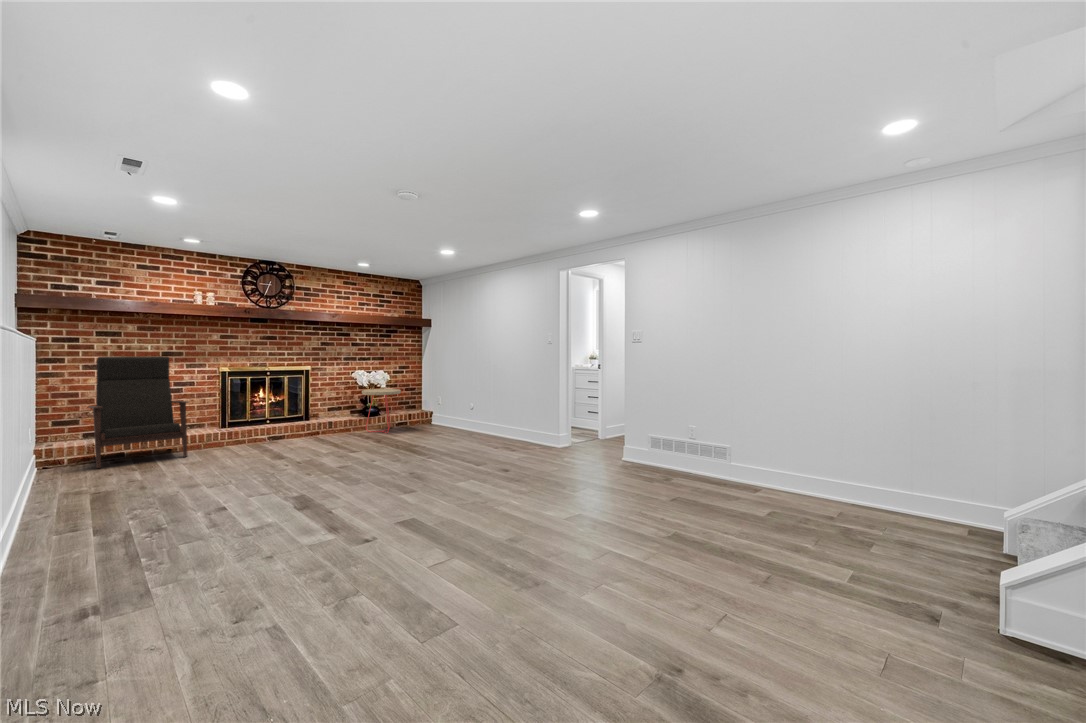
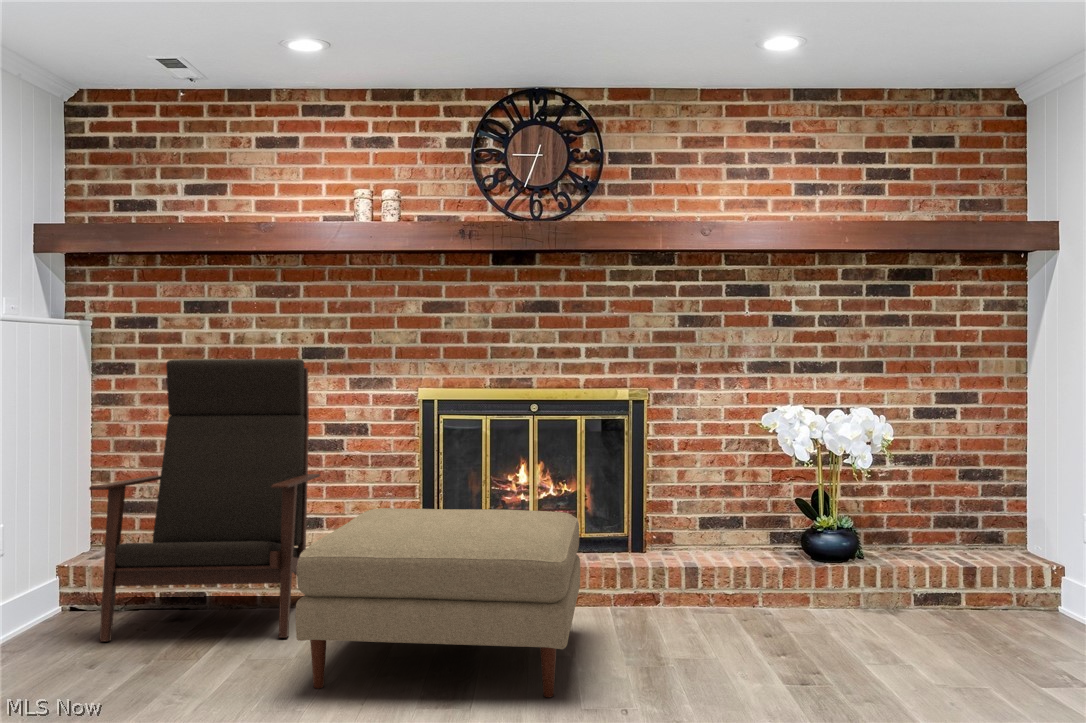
side table: present [362,389,401,433] -> none [788,473,931,646]
ottoman: none [213,404,312,461] -> present [296,508,580,697]

